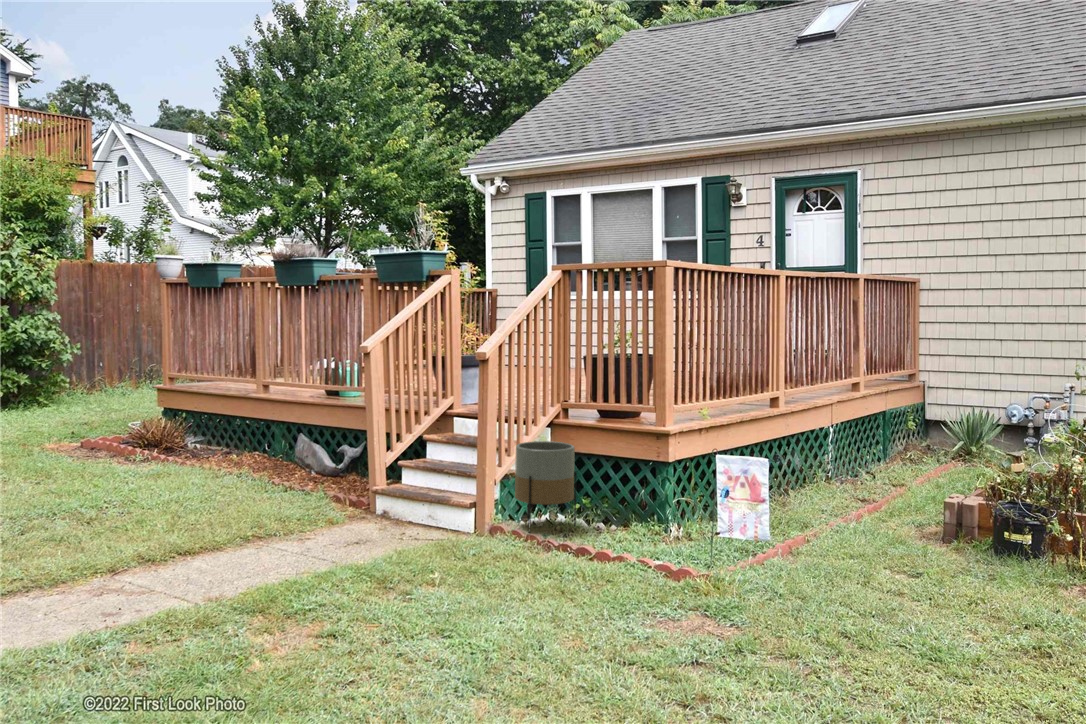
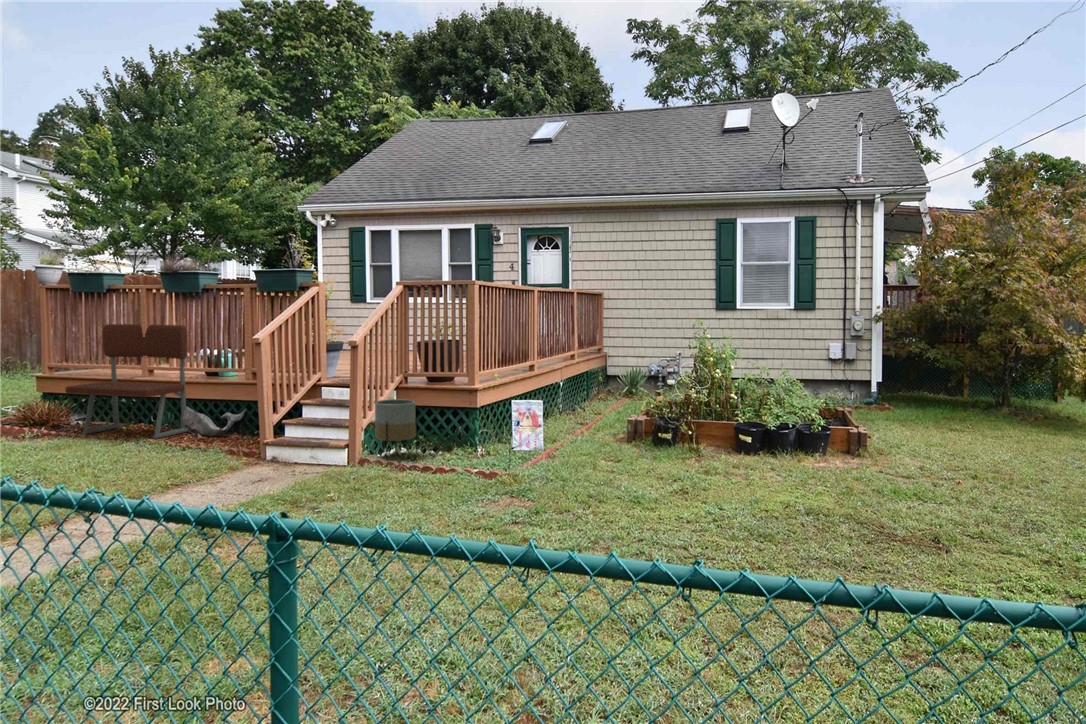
bench: none [144,323,289,476] -> present [65,324,188,439]

